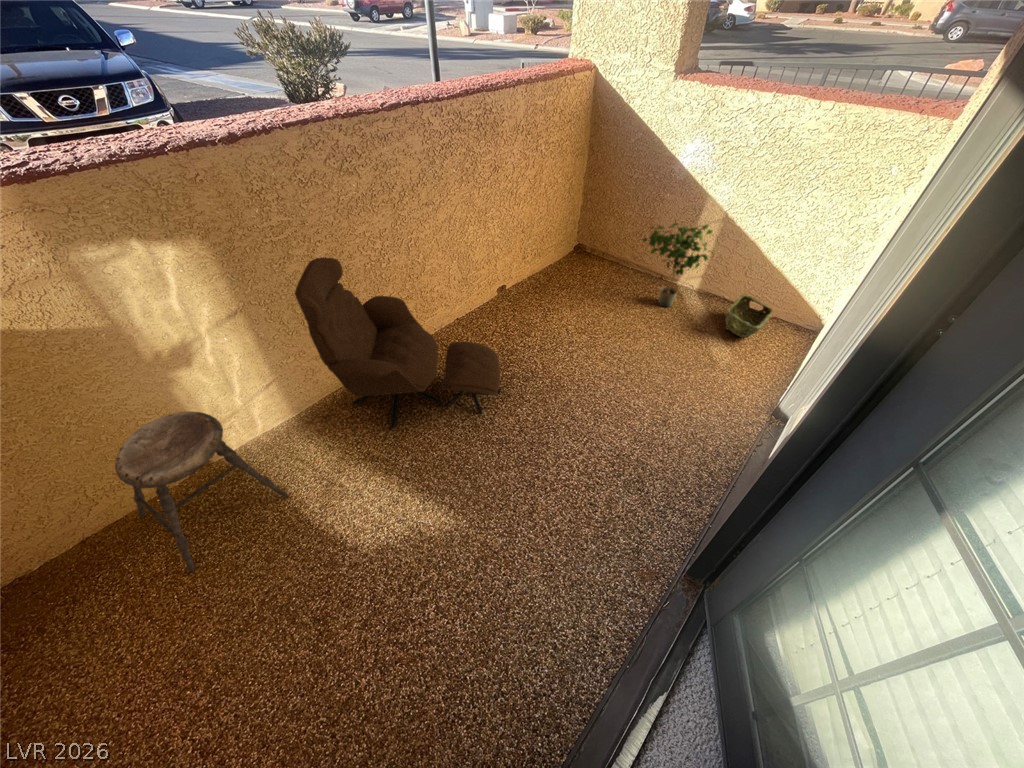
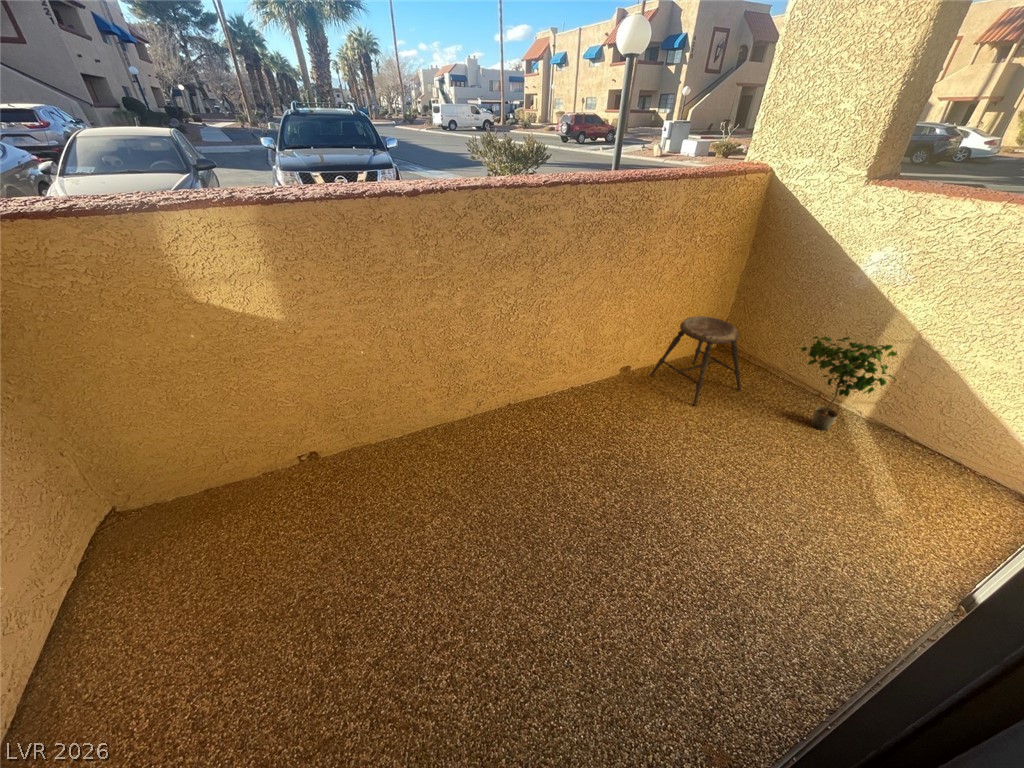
lounge chair: present [295,257,501,429] -> none [423,298,603,487]
woven basket: present [725,294,773,338] -> none [900,437,978,491]
stool: present [115,412,288,573] -> present [650,316,741,406]

